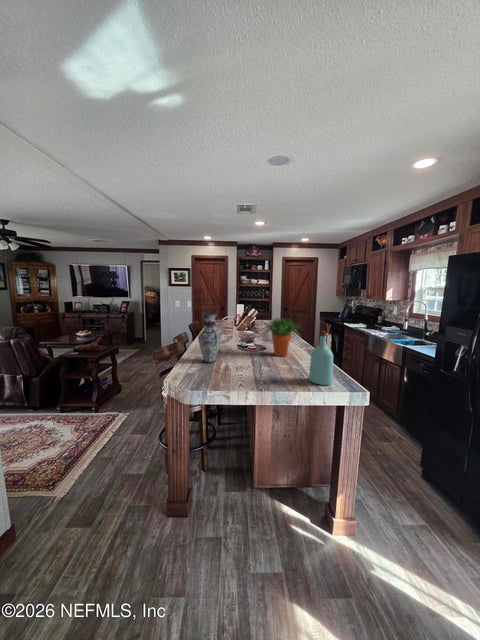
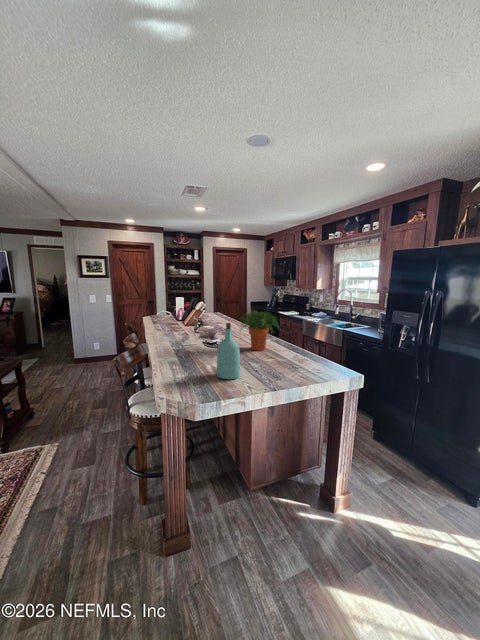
vase: present [198,312,221,363] -> none [178,309,204,367]
bottle: present [309,331,333,385] -> present [217,323,240,379]

